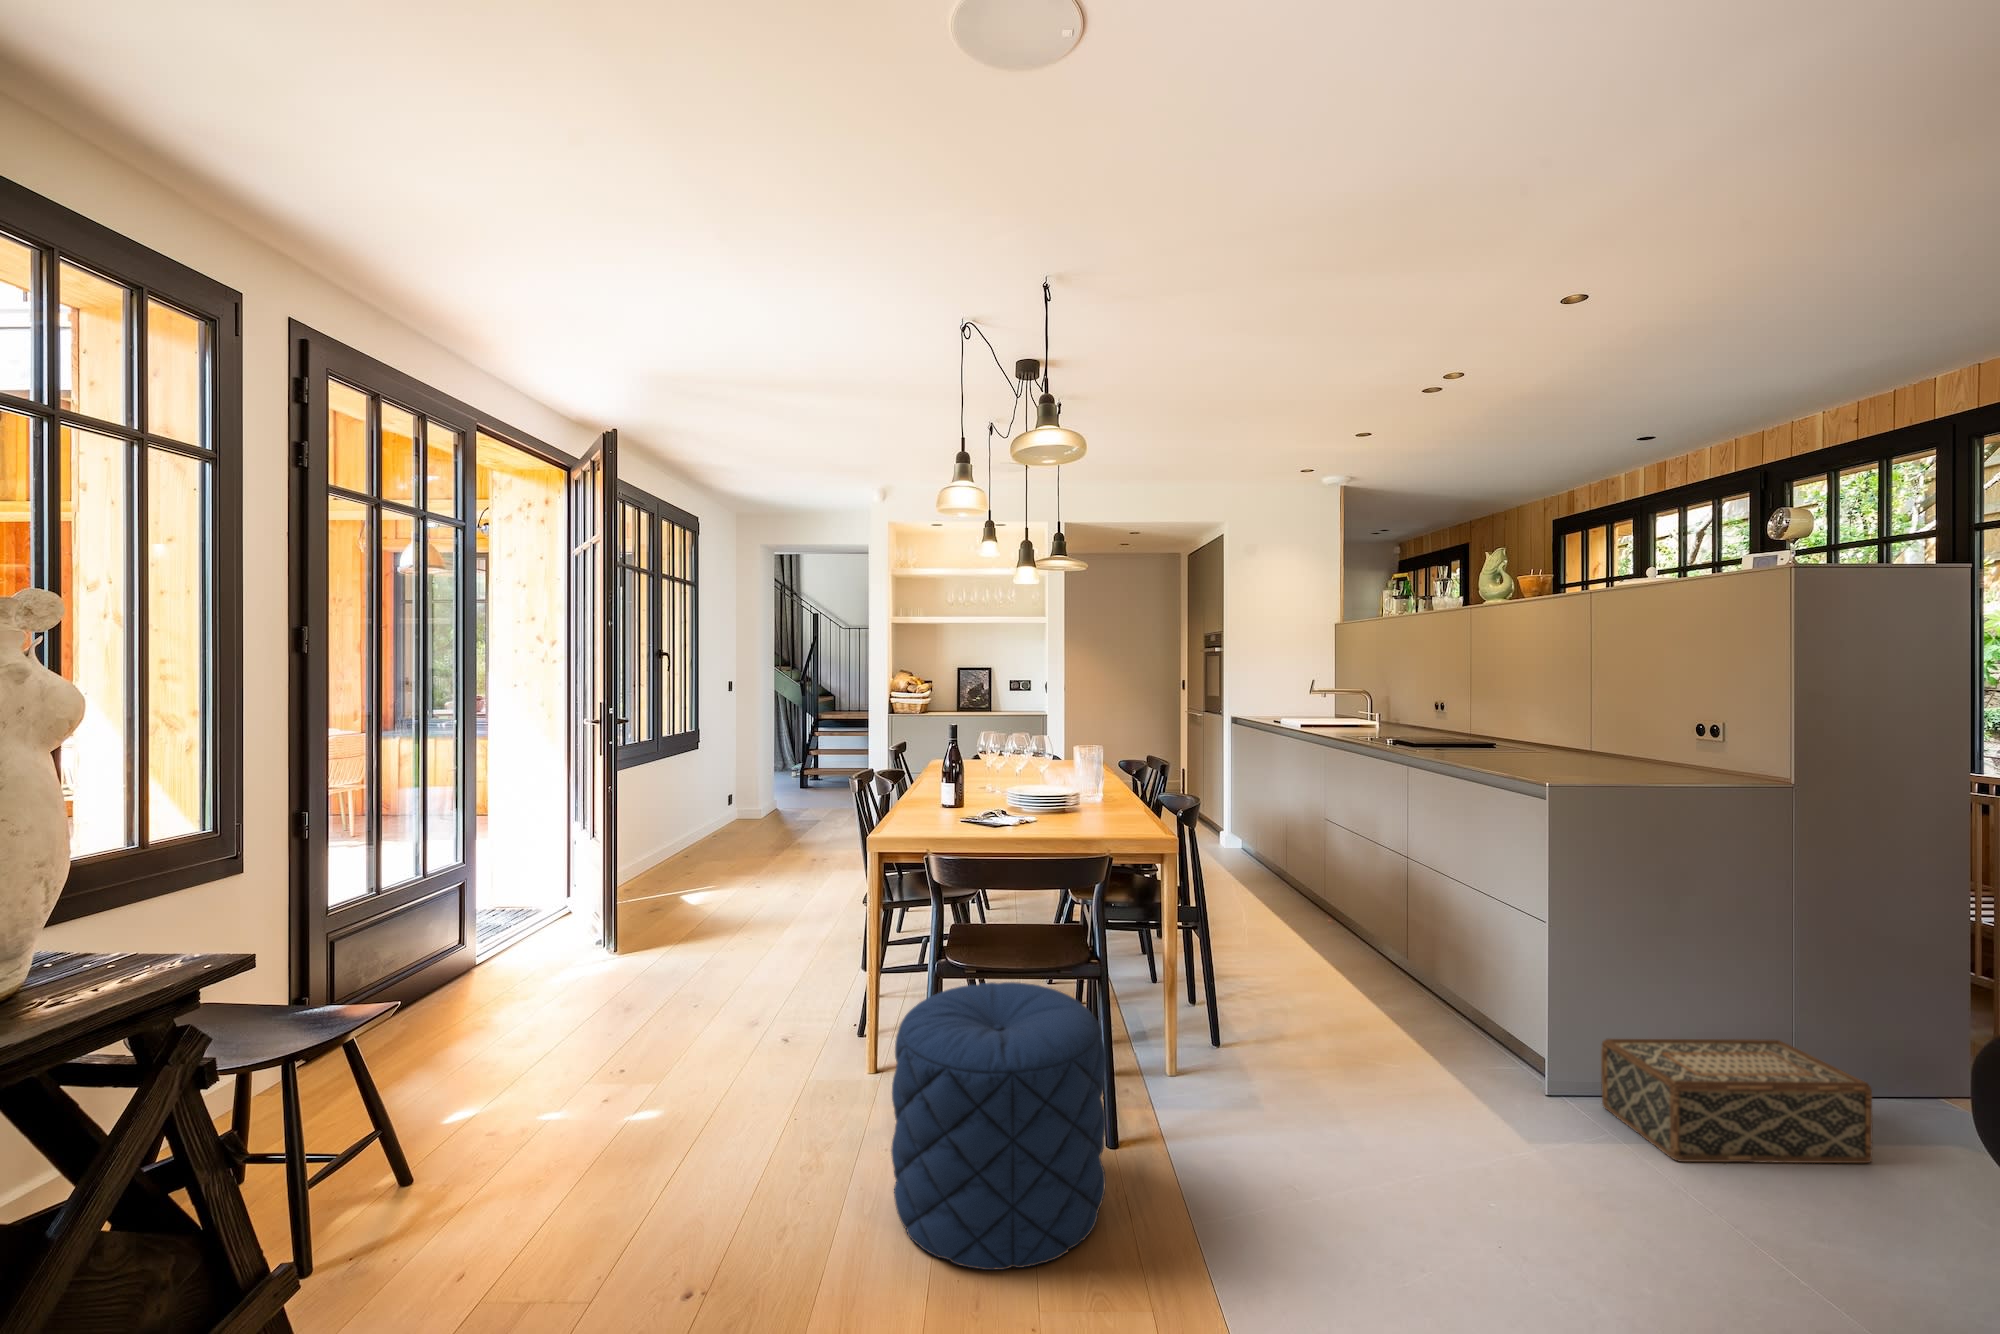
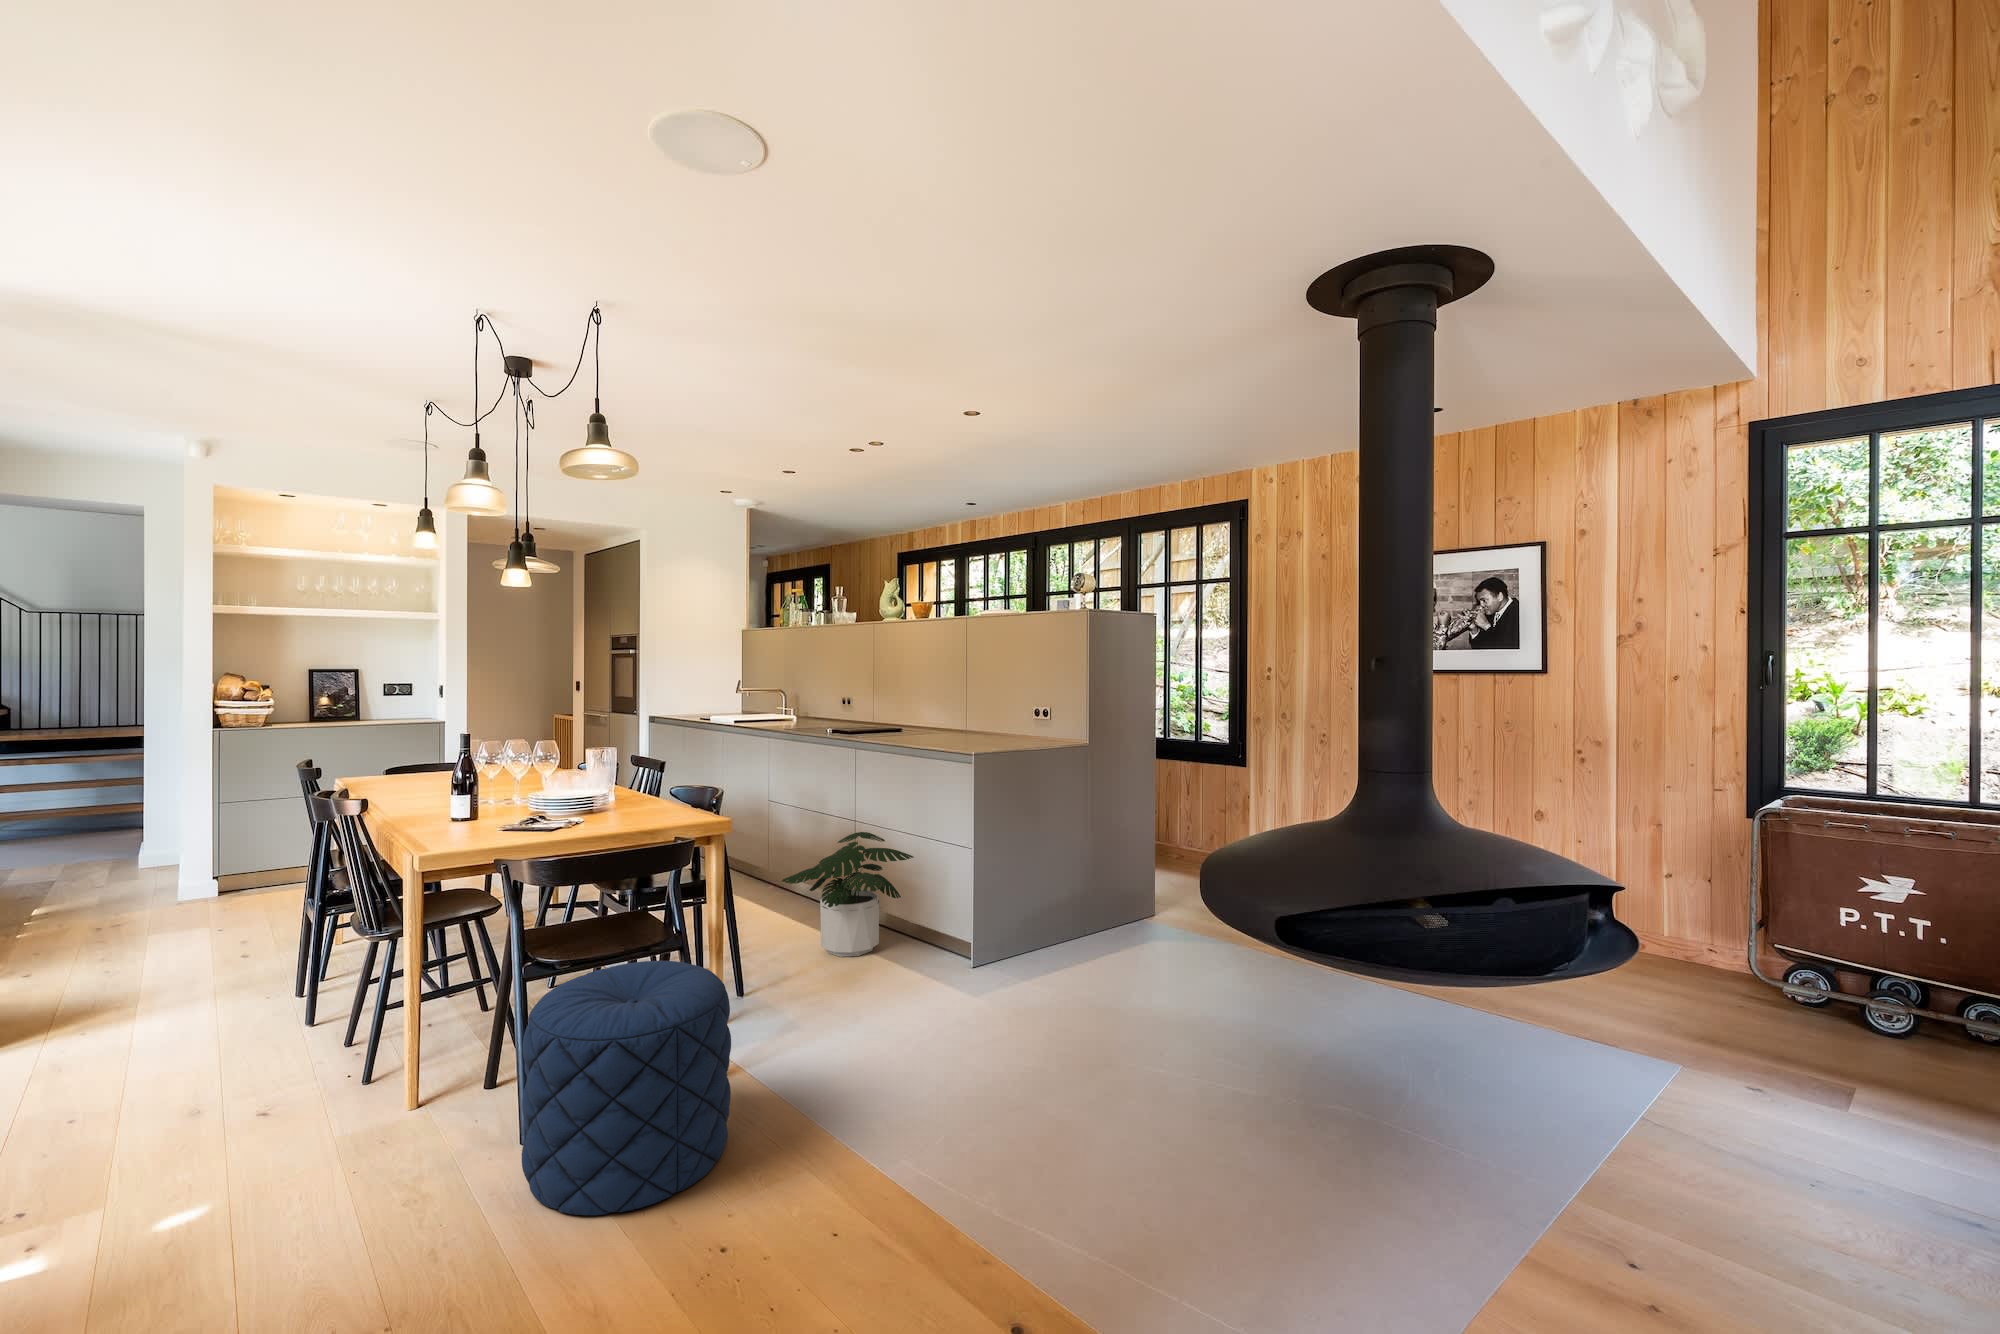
potted plant: none [1287,876,1466,1038] -> present [781,832,914,957]
woven basket: present [1601,1039,1872,1163] -> none [1001,896,1125,979]

